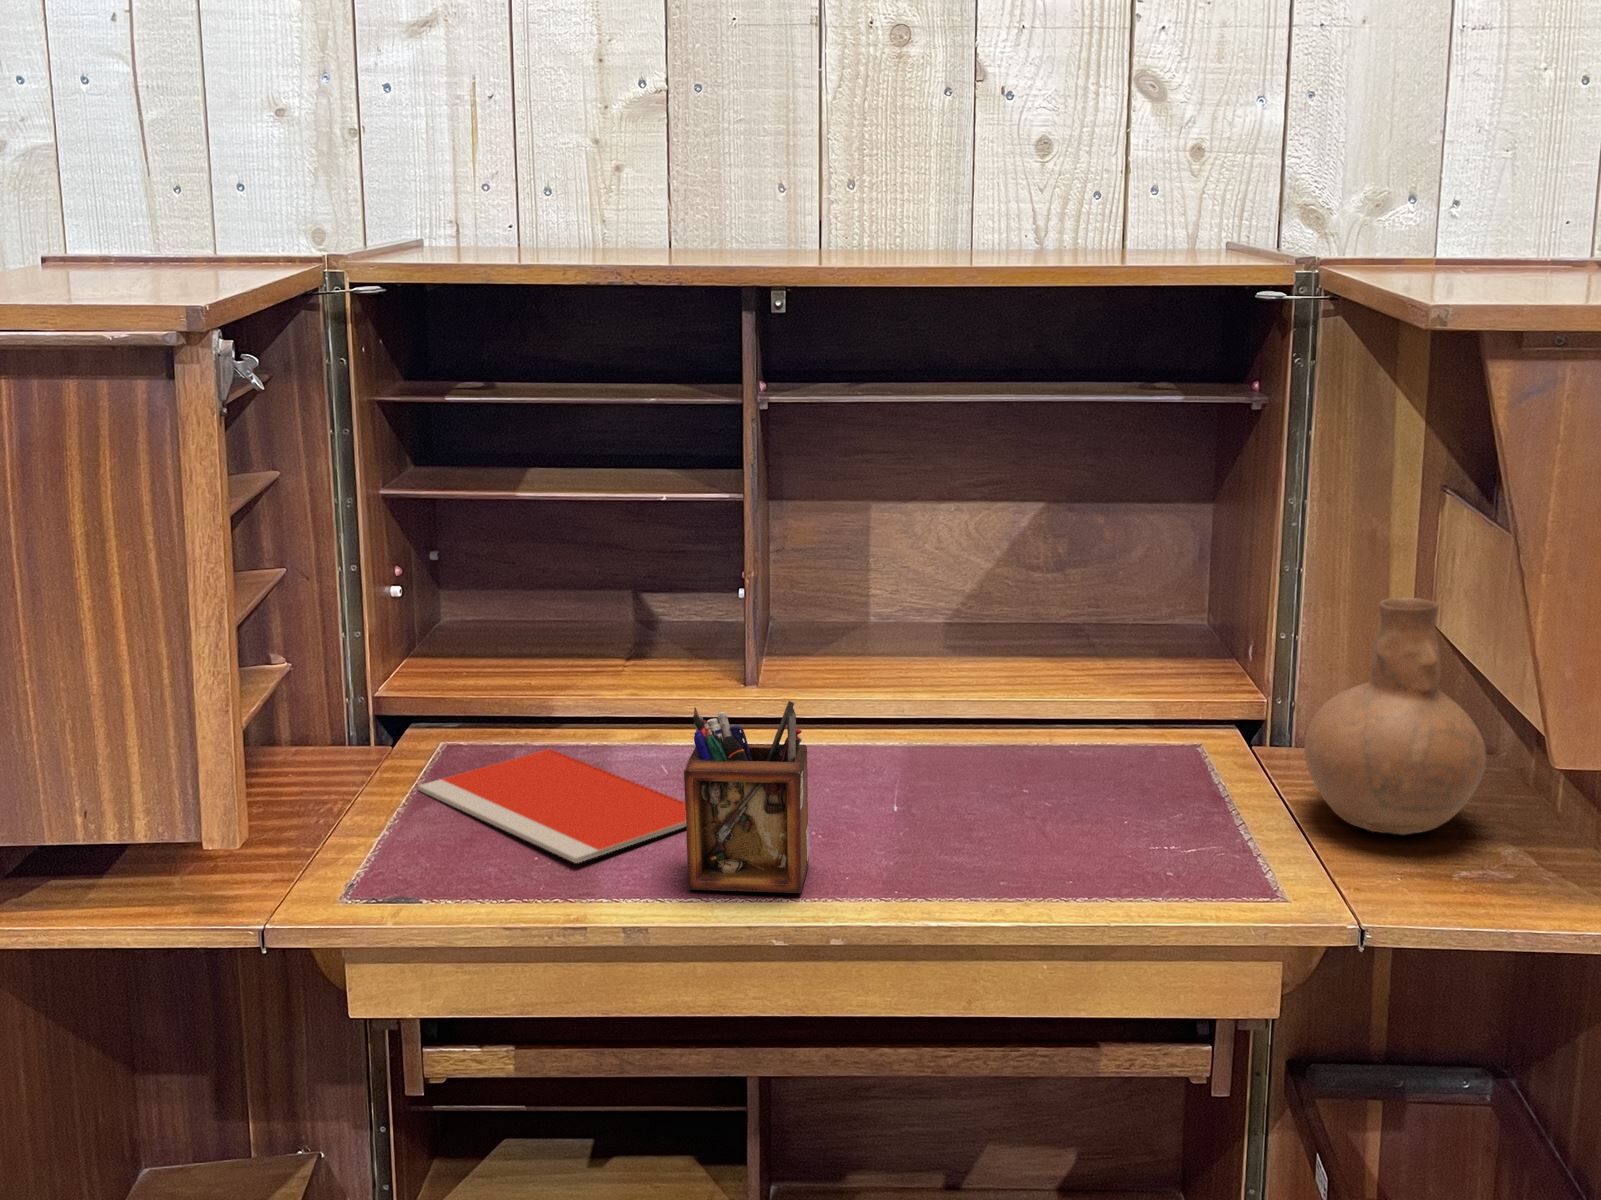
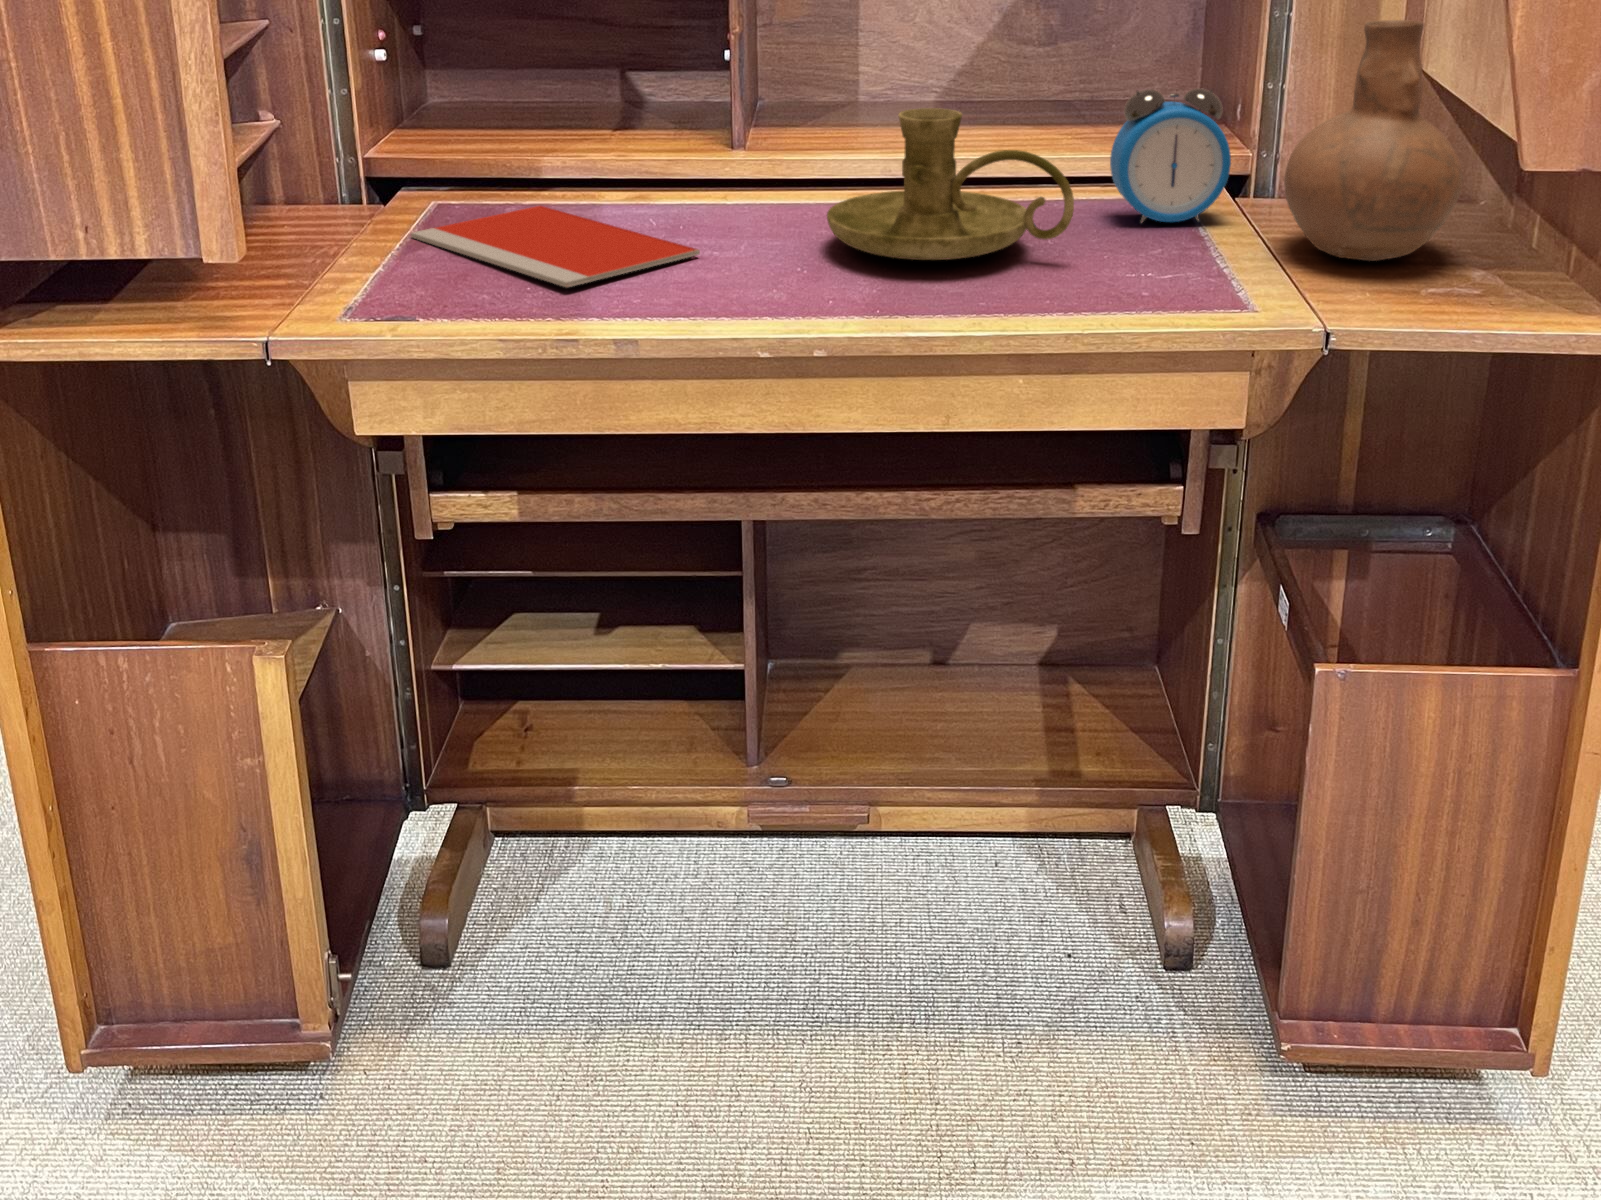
alarm clock: none [1125,649,1247,780] -> present [1110,88,1231,223]
candle holder: none [842,673,1094,831] -> present [827,108,1074,260]
desk organizer: present [684,701,809,893] -> none [668,119,793,308]

